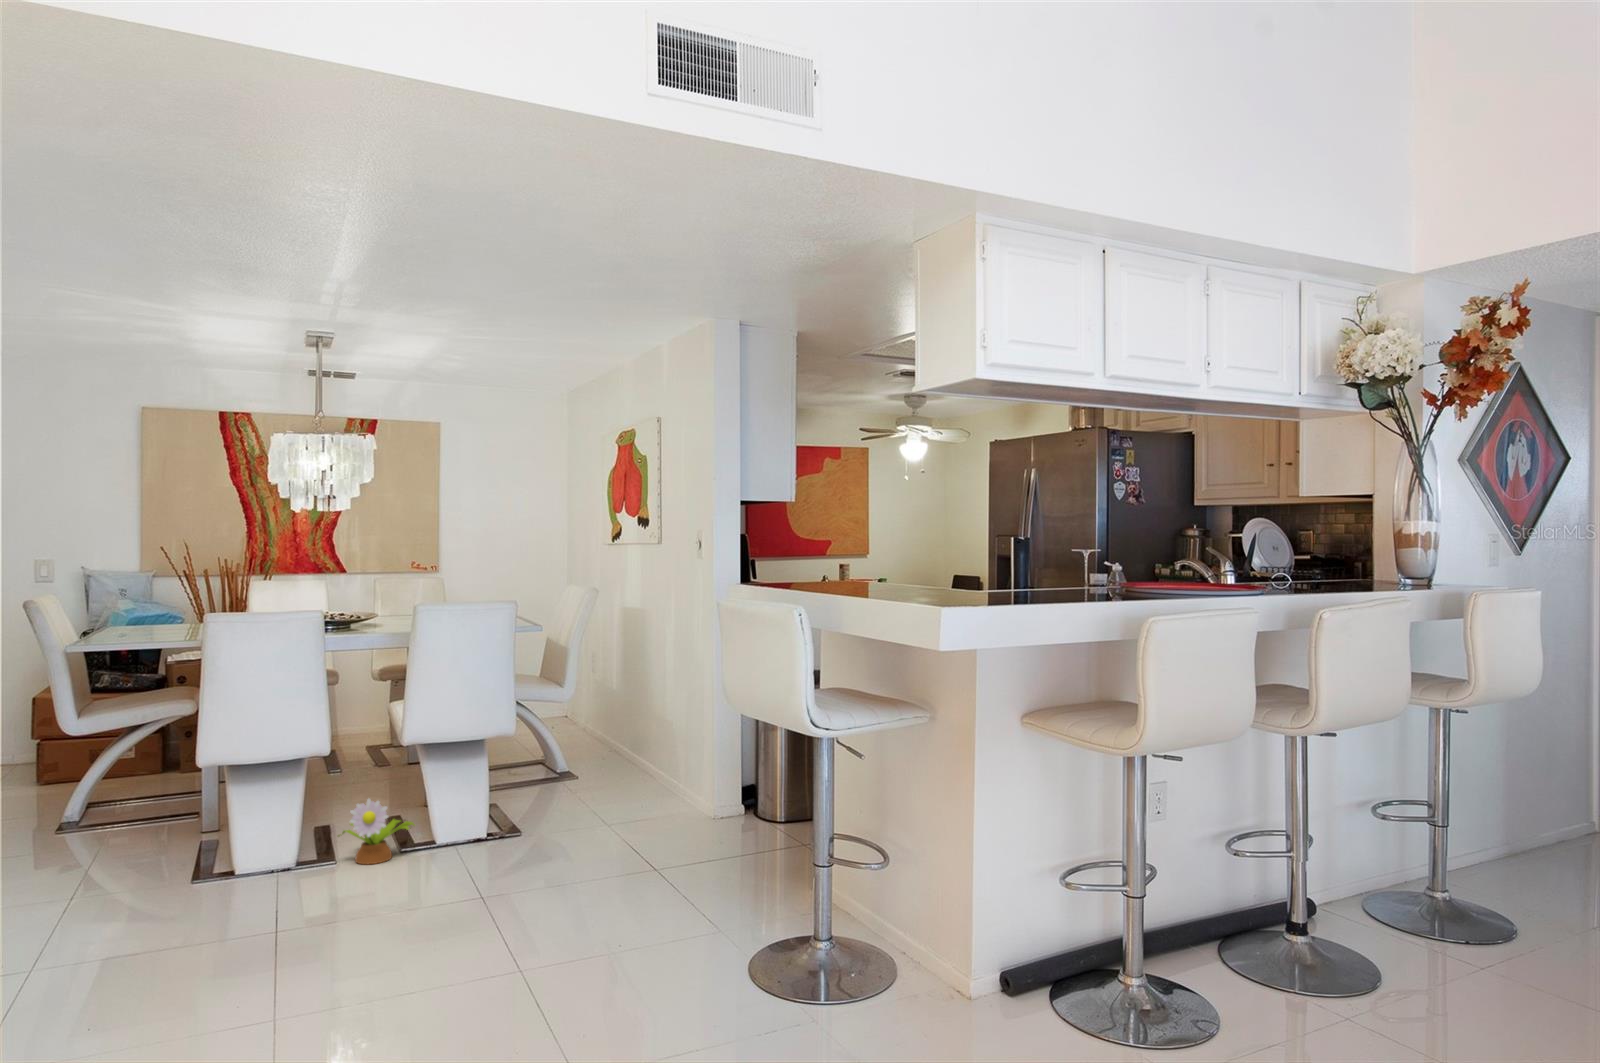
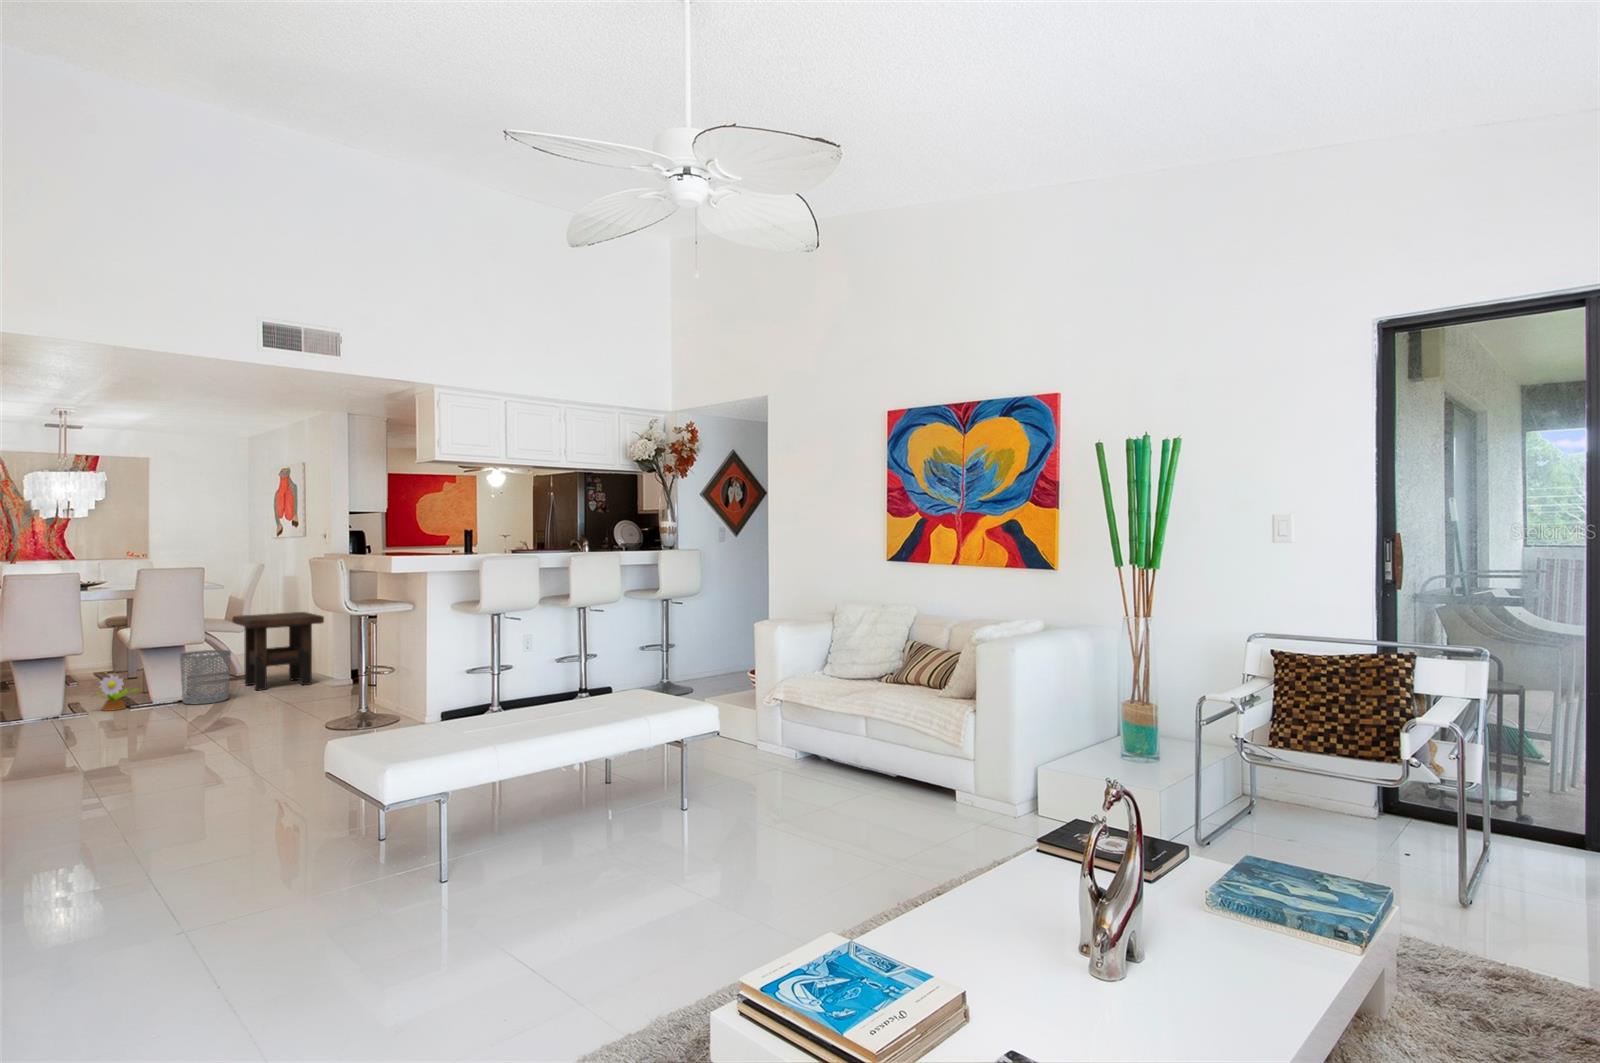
side table: none [554,675,700,823] -> present [232,612,324,690]
waste bin: none [477,752,557,860] -> present [180,650,231,704]

